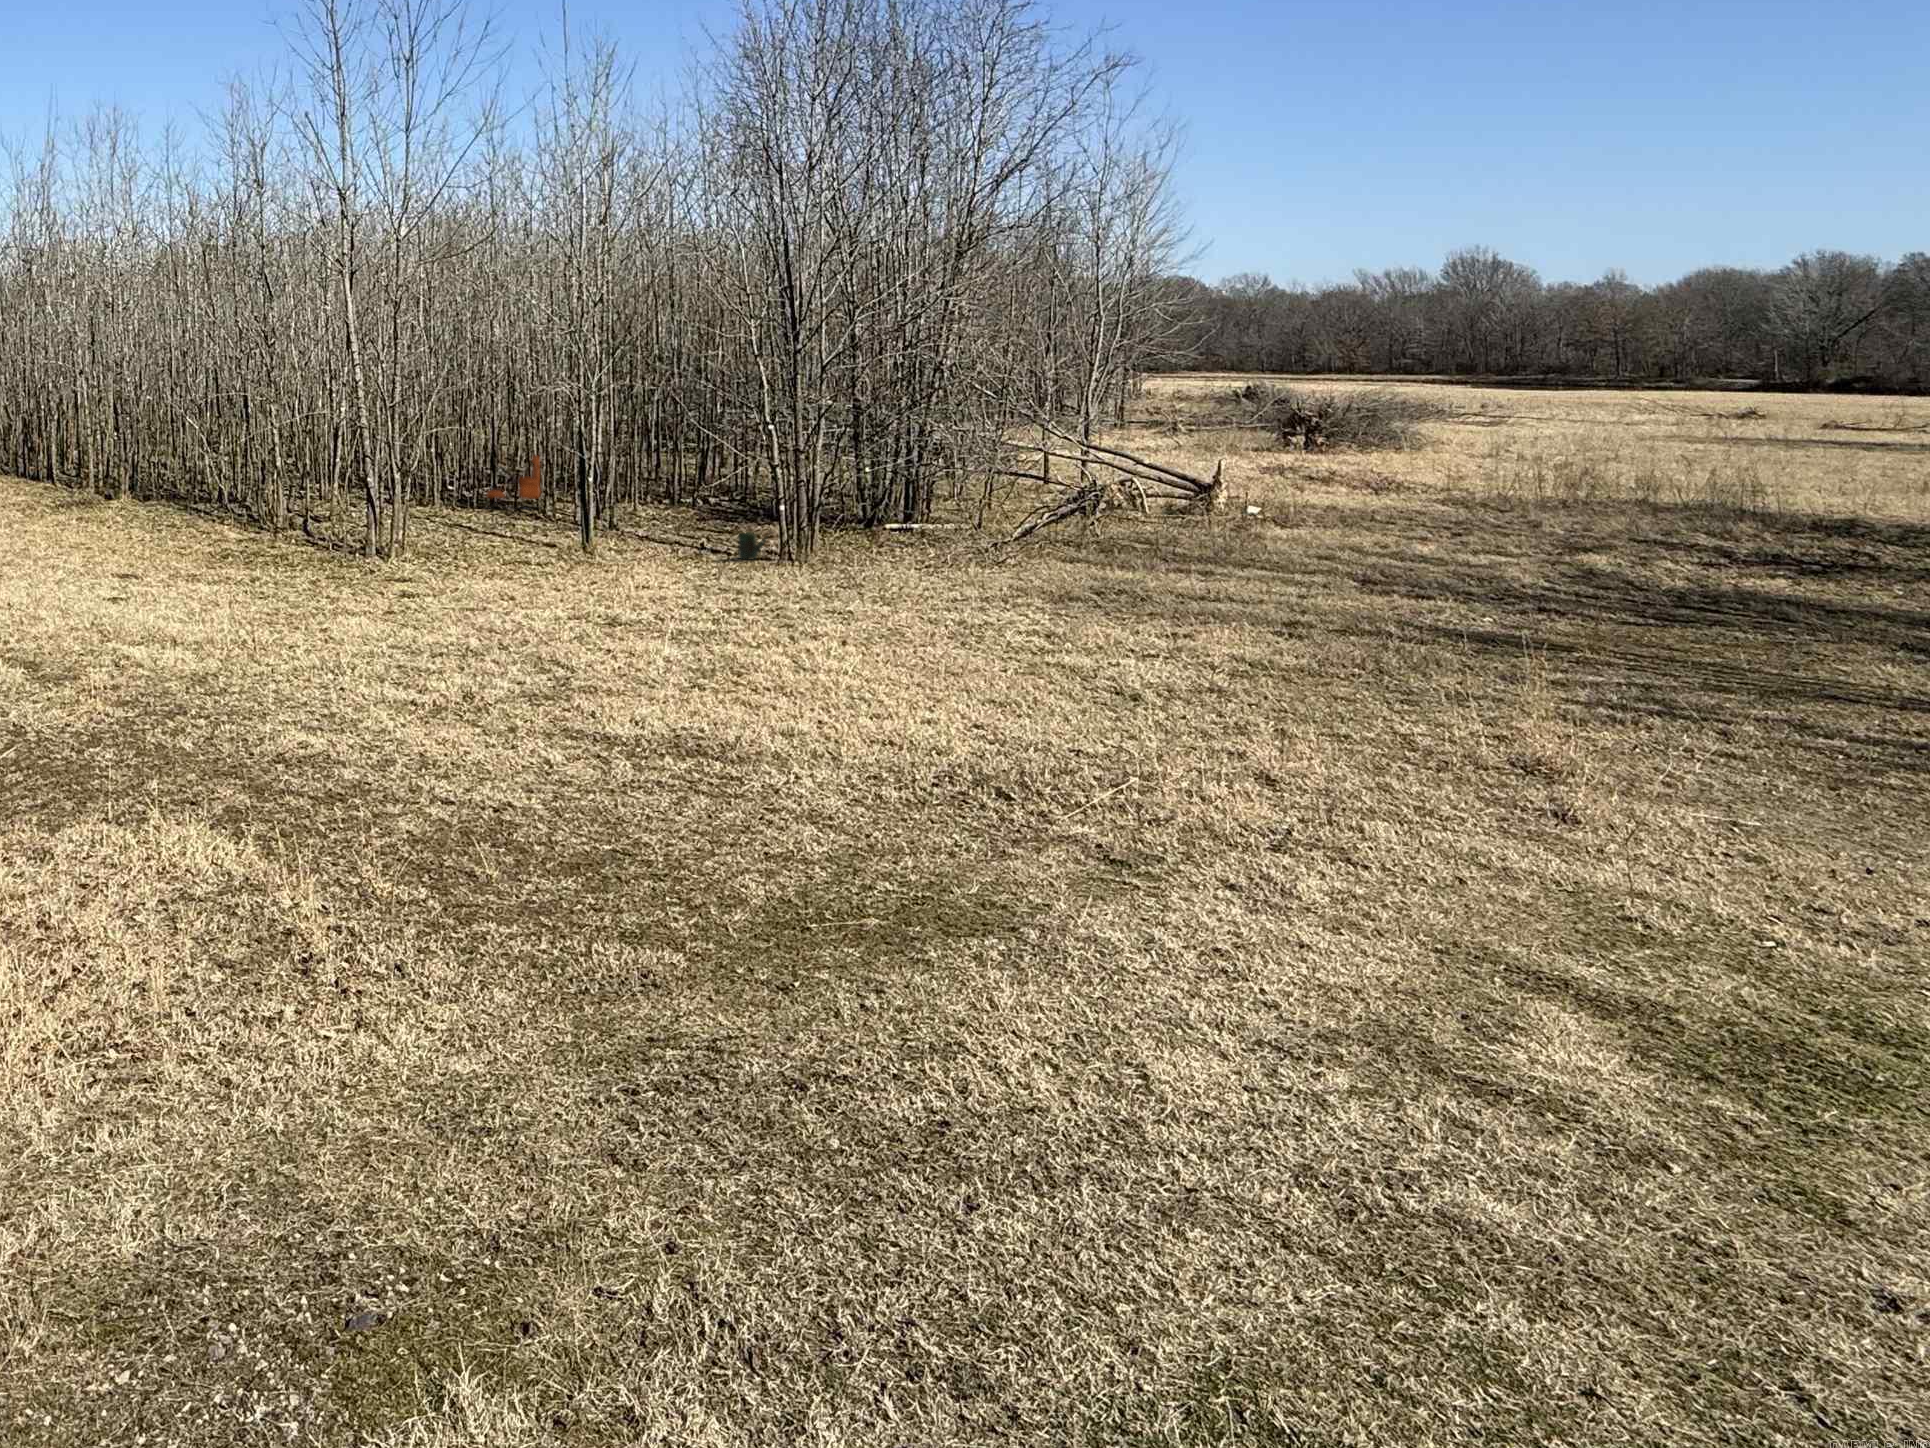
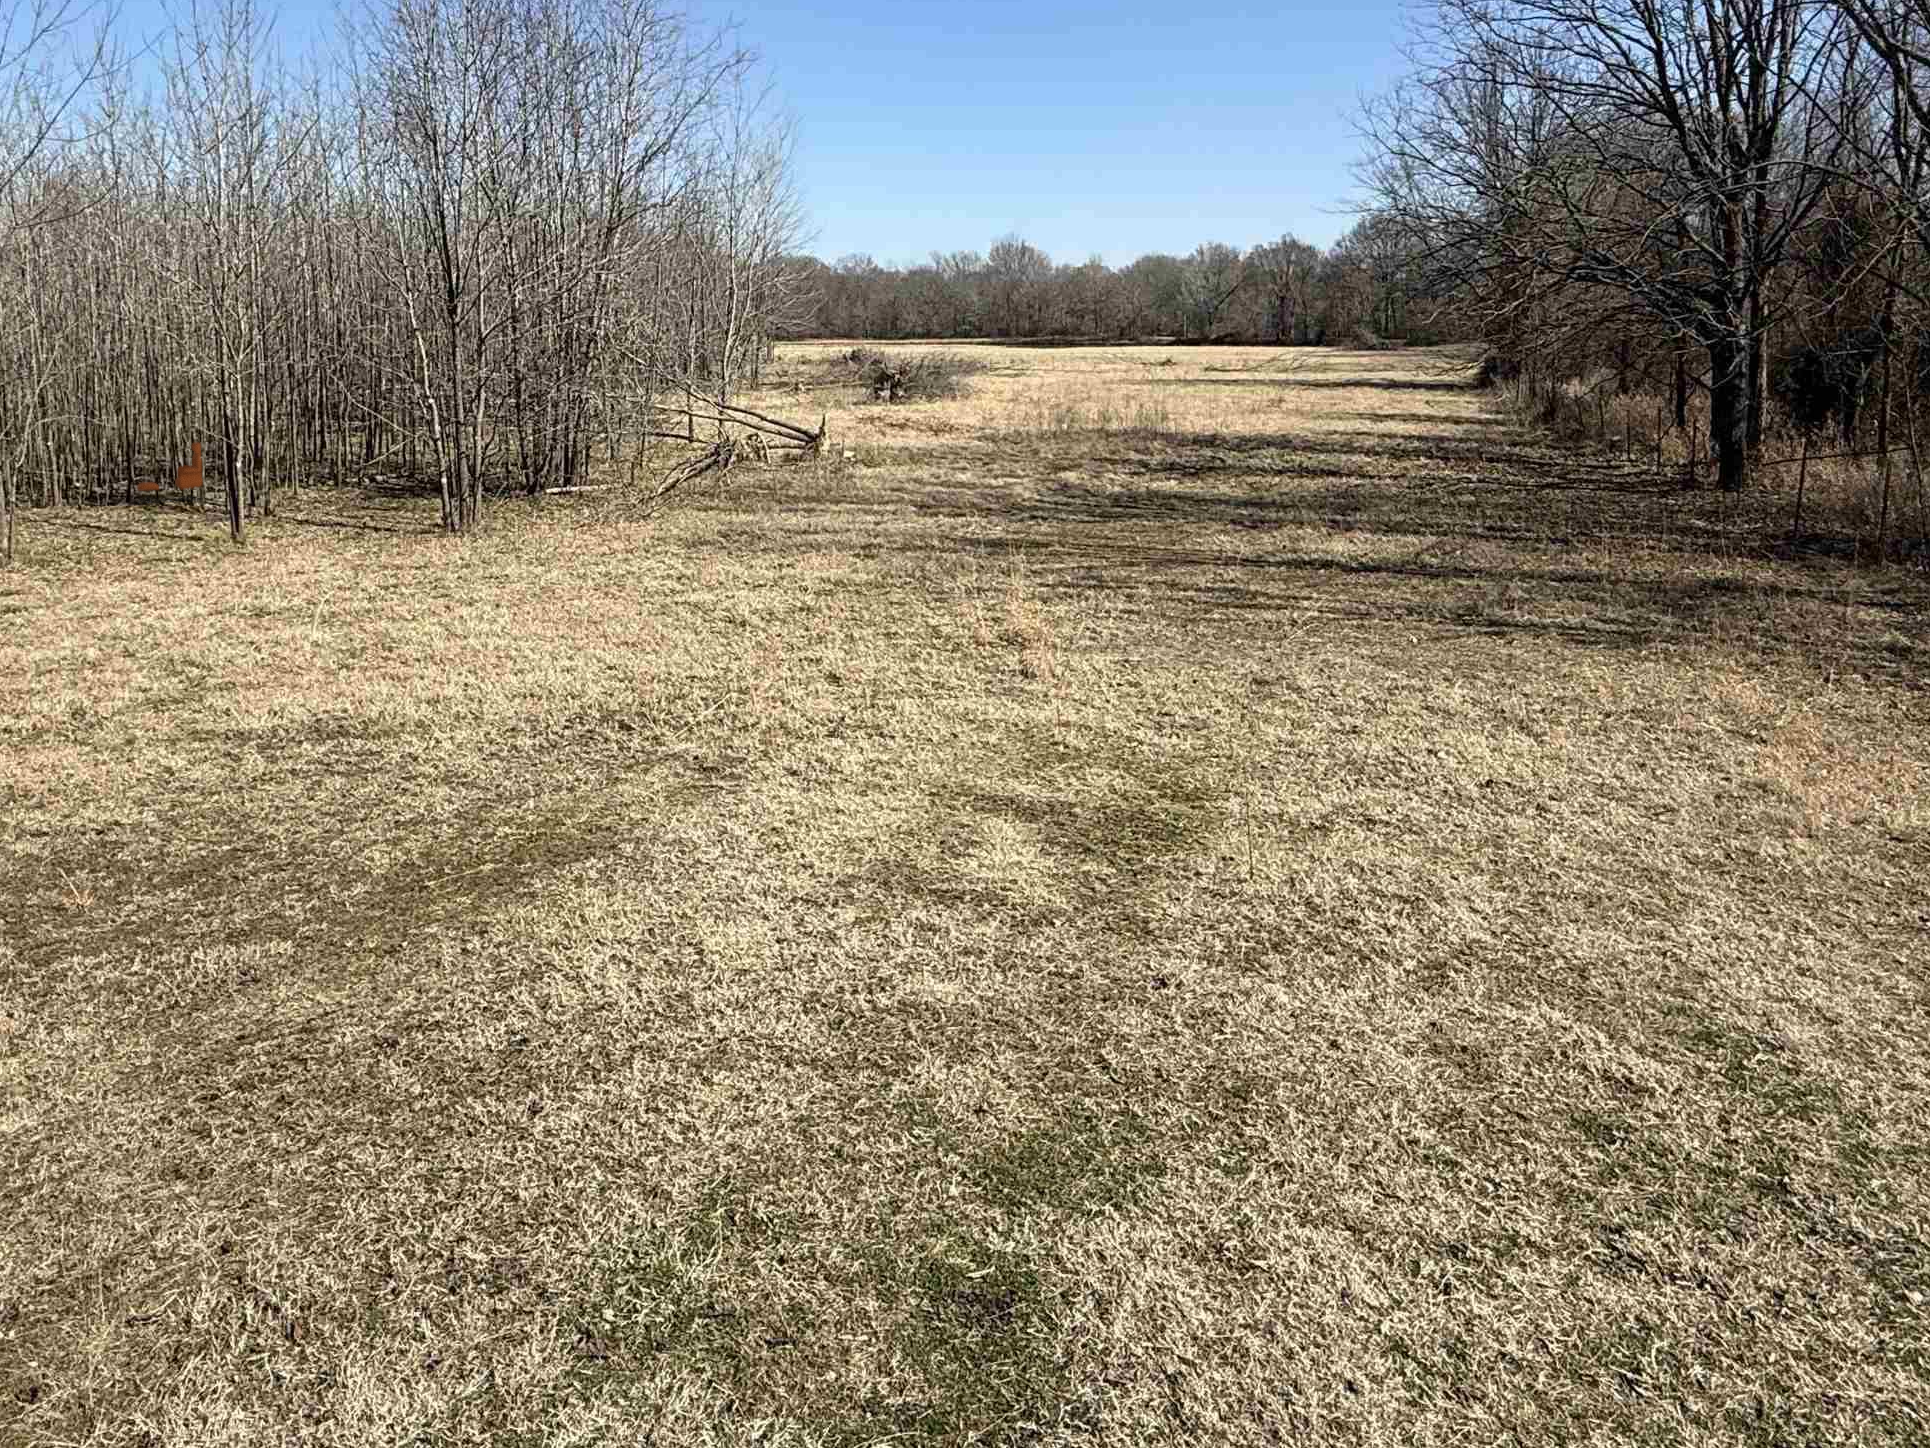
watering can: present [738,532,772,560] -> none [403,503,446,534]

